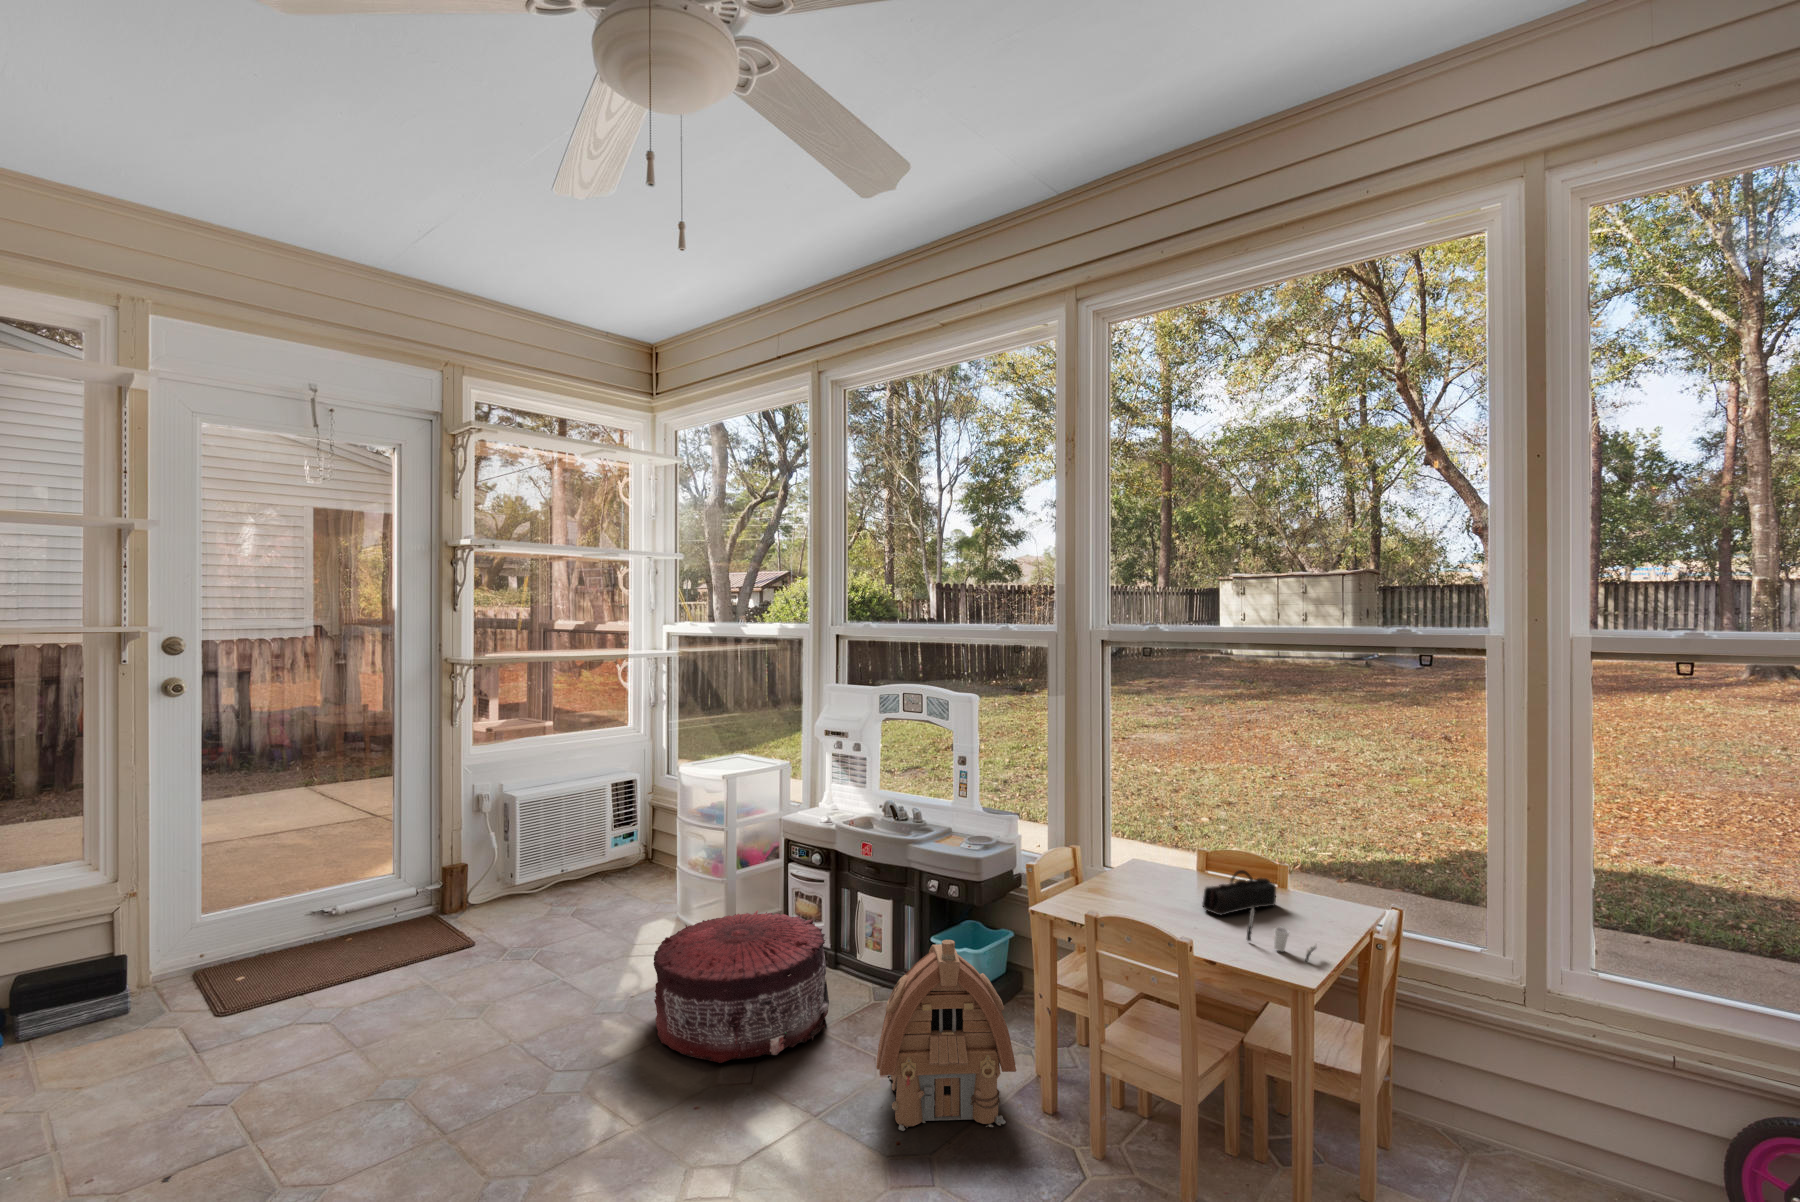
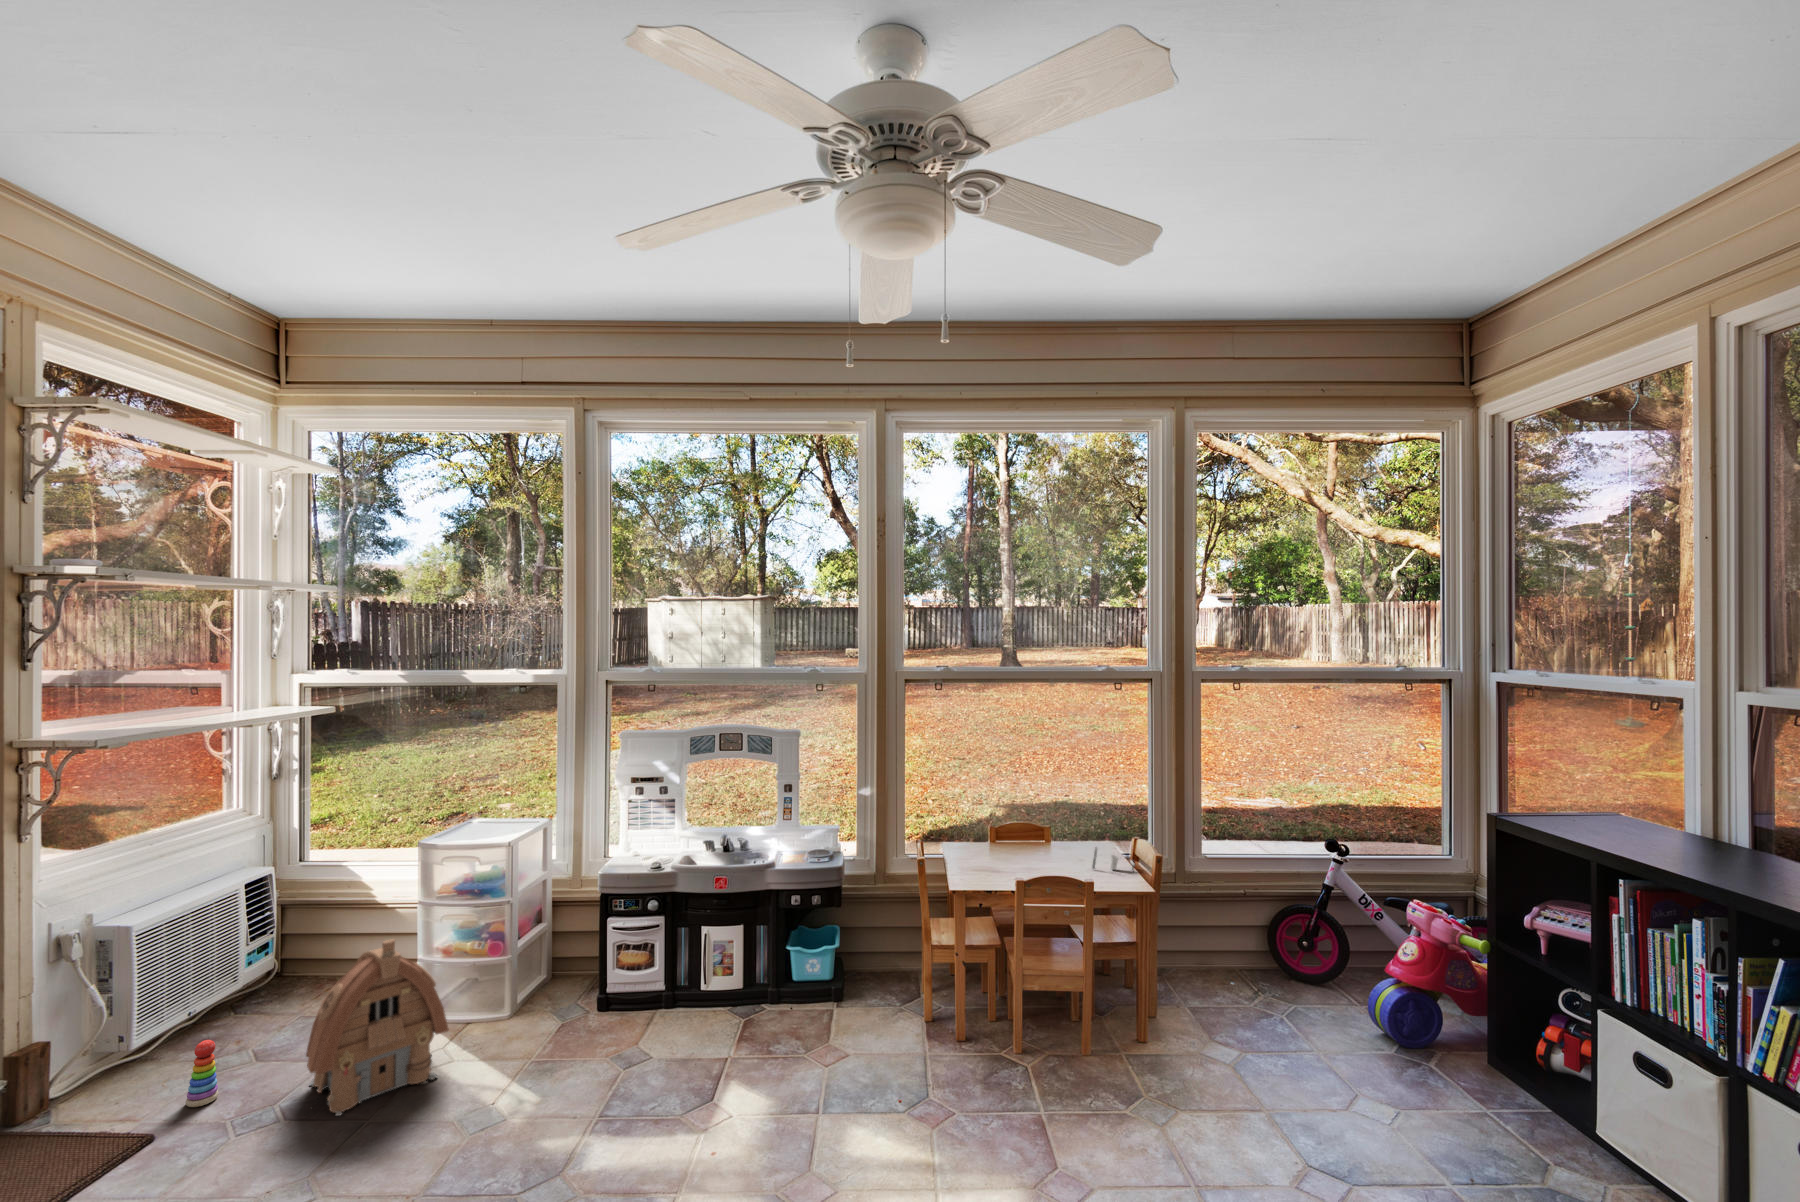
pencil case: present [1202,870,1276,915] -> none [1041,828,1068,860]
stacking toy: none [518,881,538,926] -> present [186,1040,218,1107]
pouf: present [653,910,829,1063] -> none [564,959,751,1128]
toy house: present [876,940,1016,1131] -> present [306,939,449,1116]

